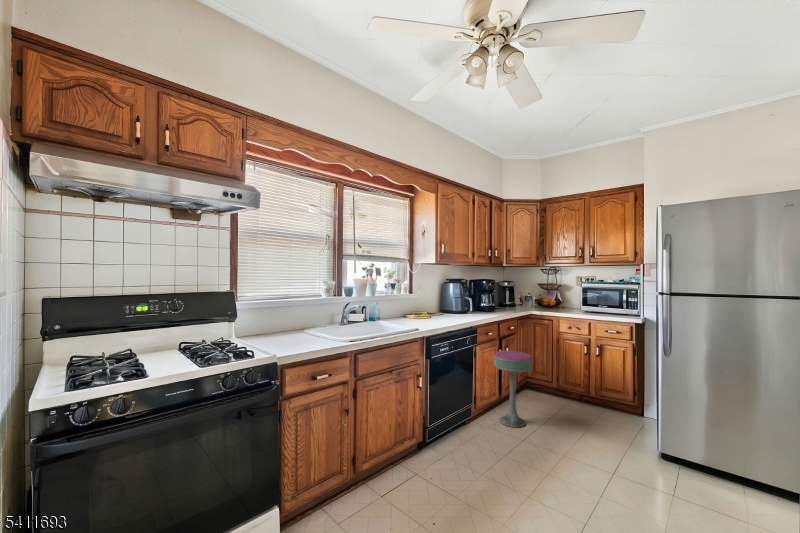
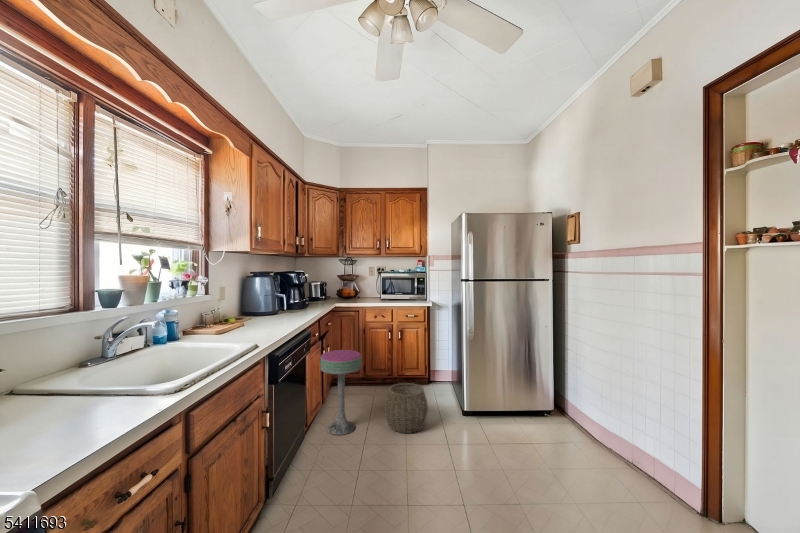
woven basket: none [554,396,605,449] -> present [385,383,428,433]

